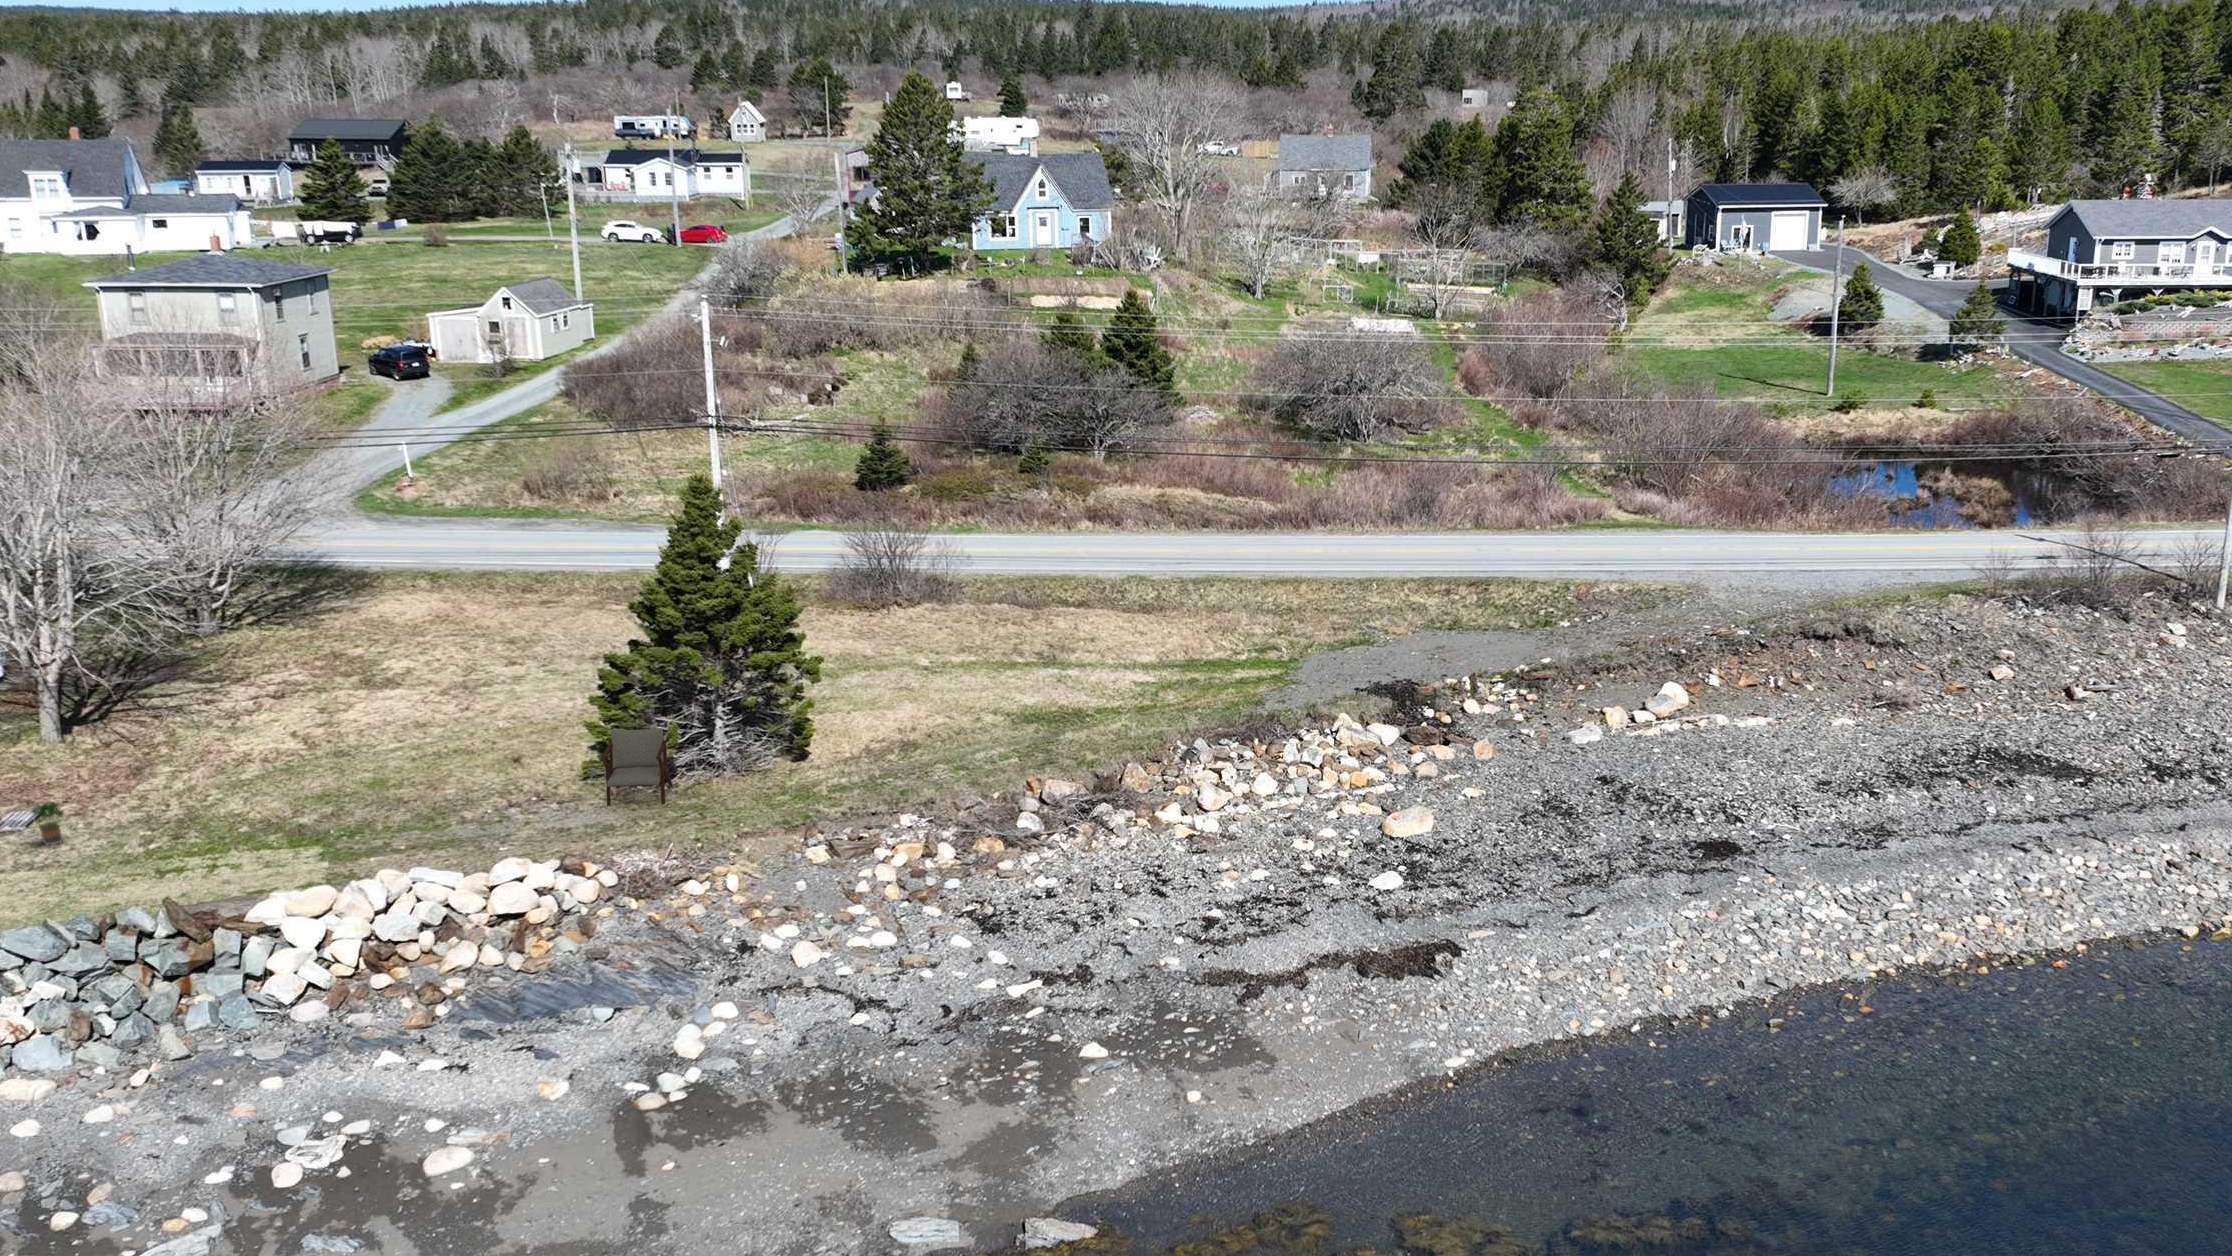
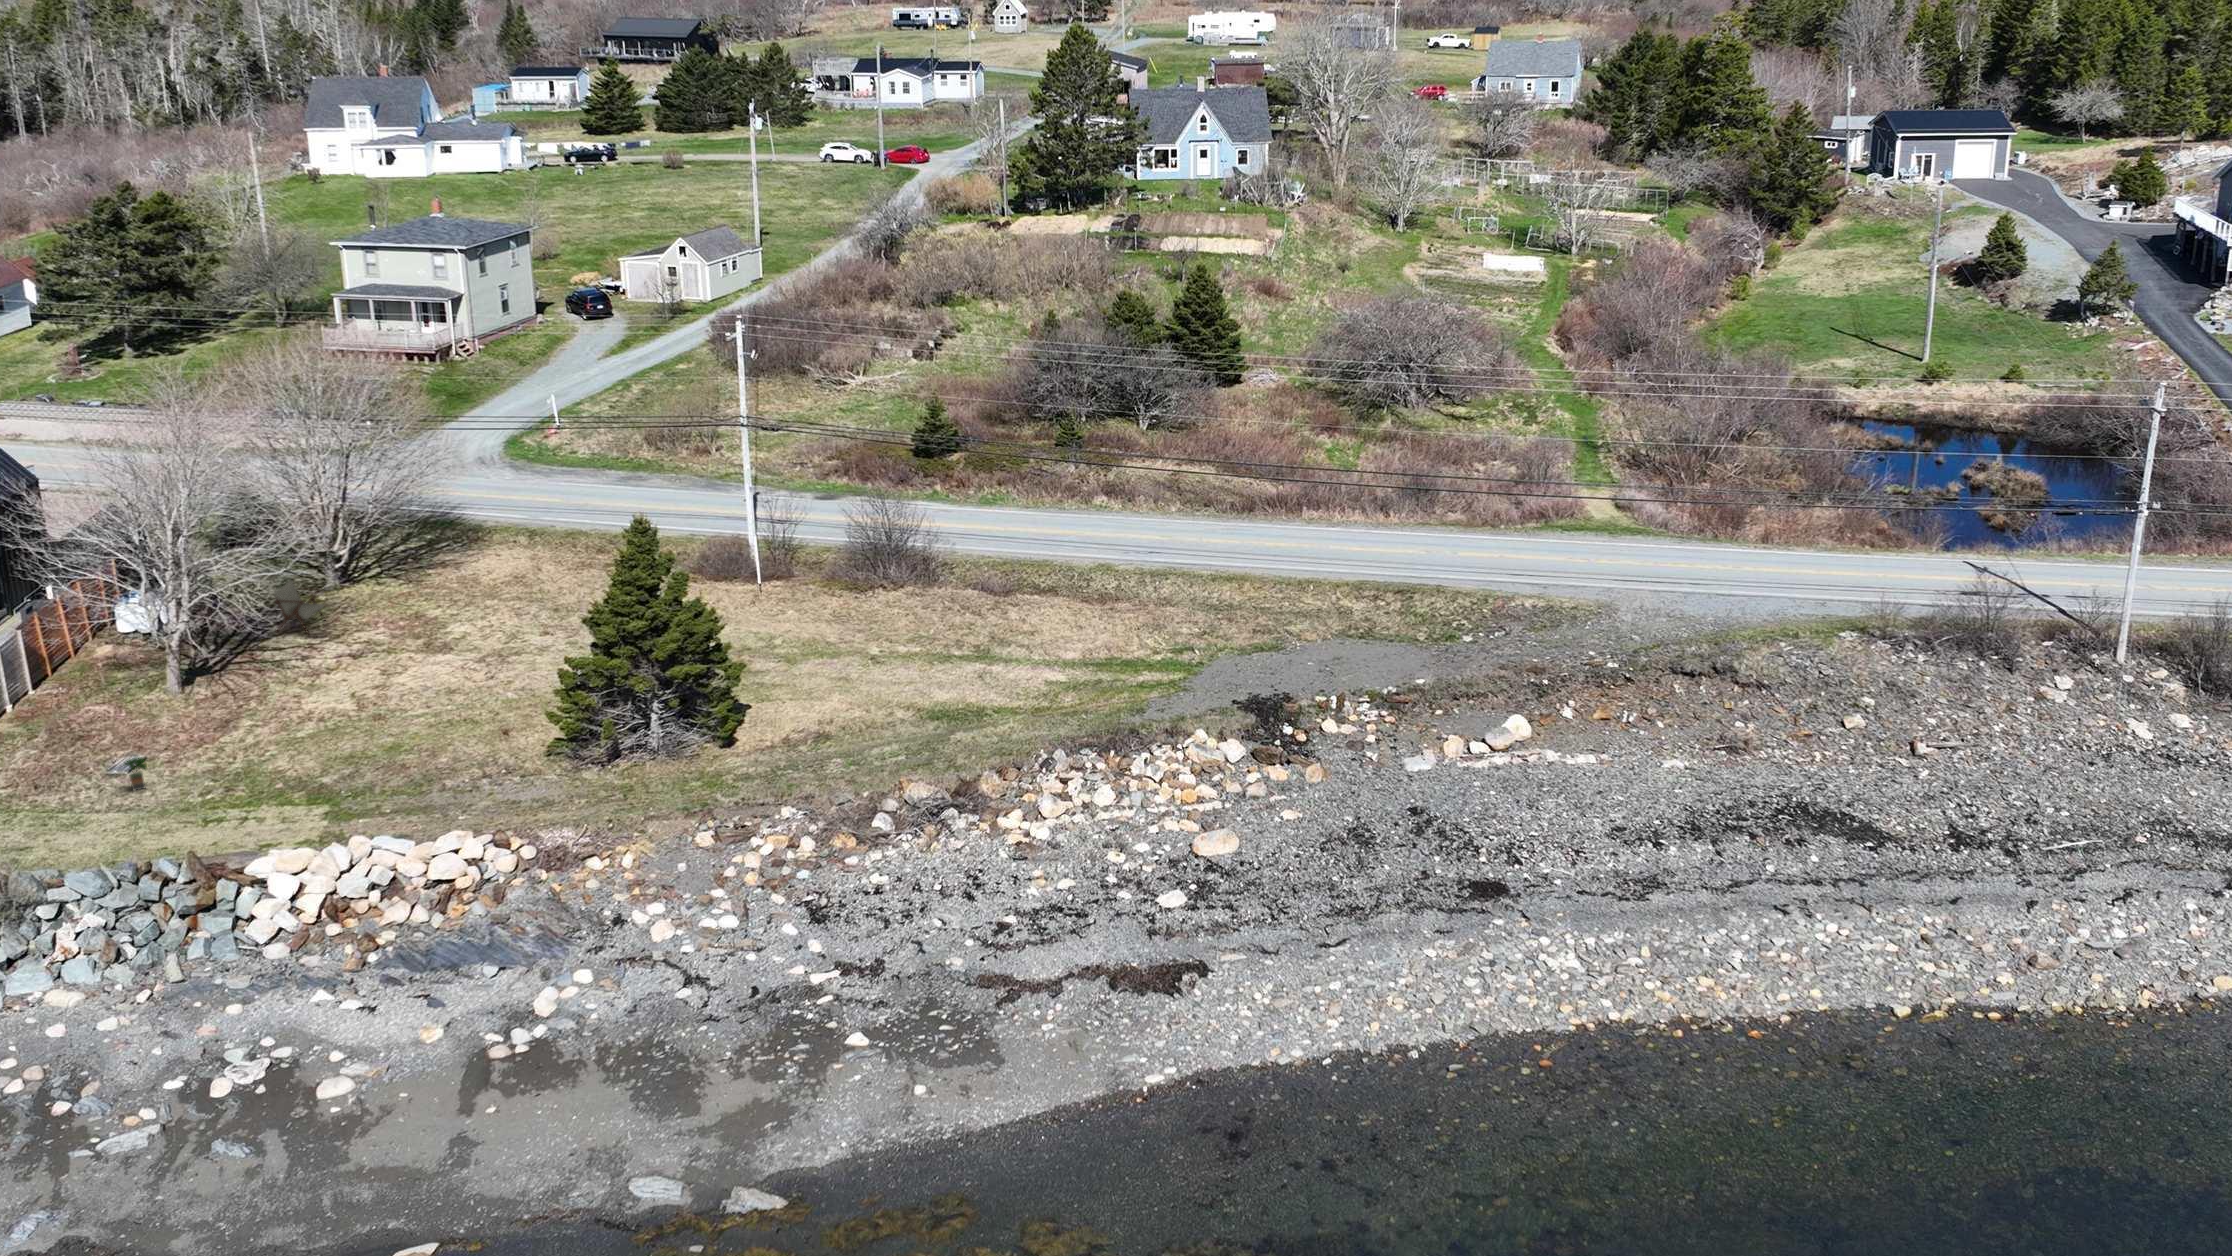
lounge chair: present [601,728,673,806] -> present [274,581,325,633]

